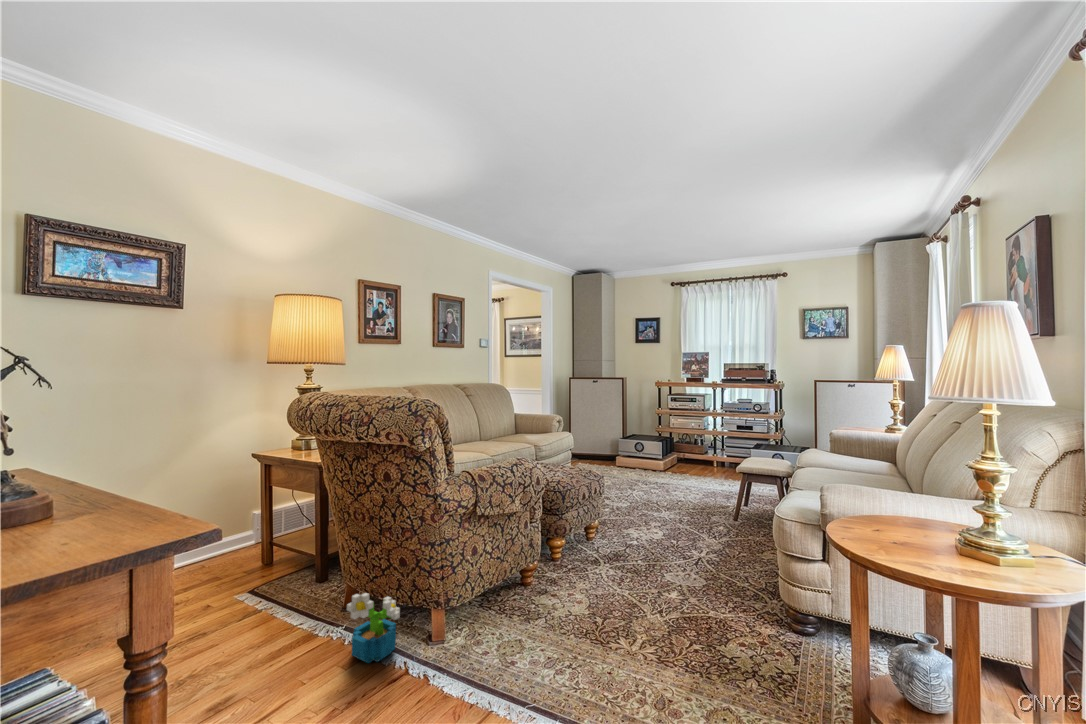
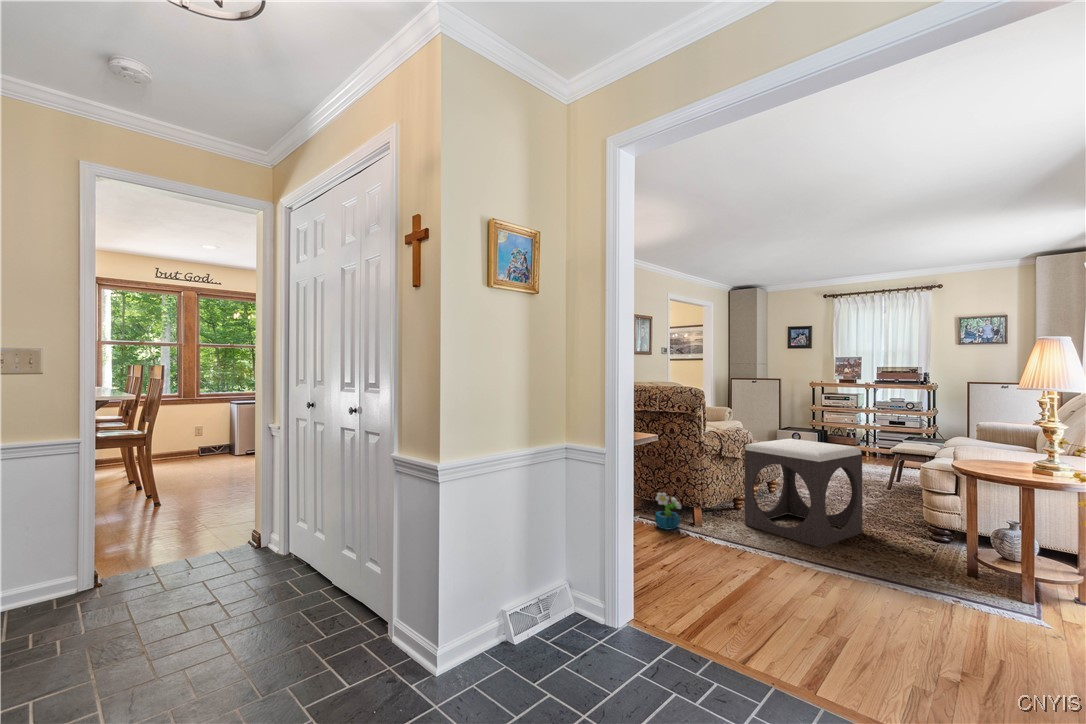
footstool: none [517,473,693,685] -> present [745,439,862,547]

